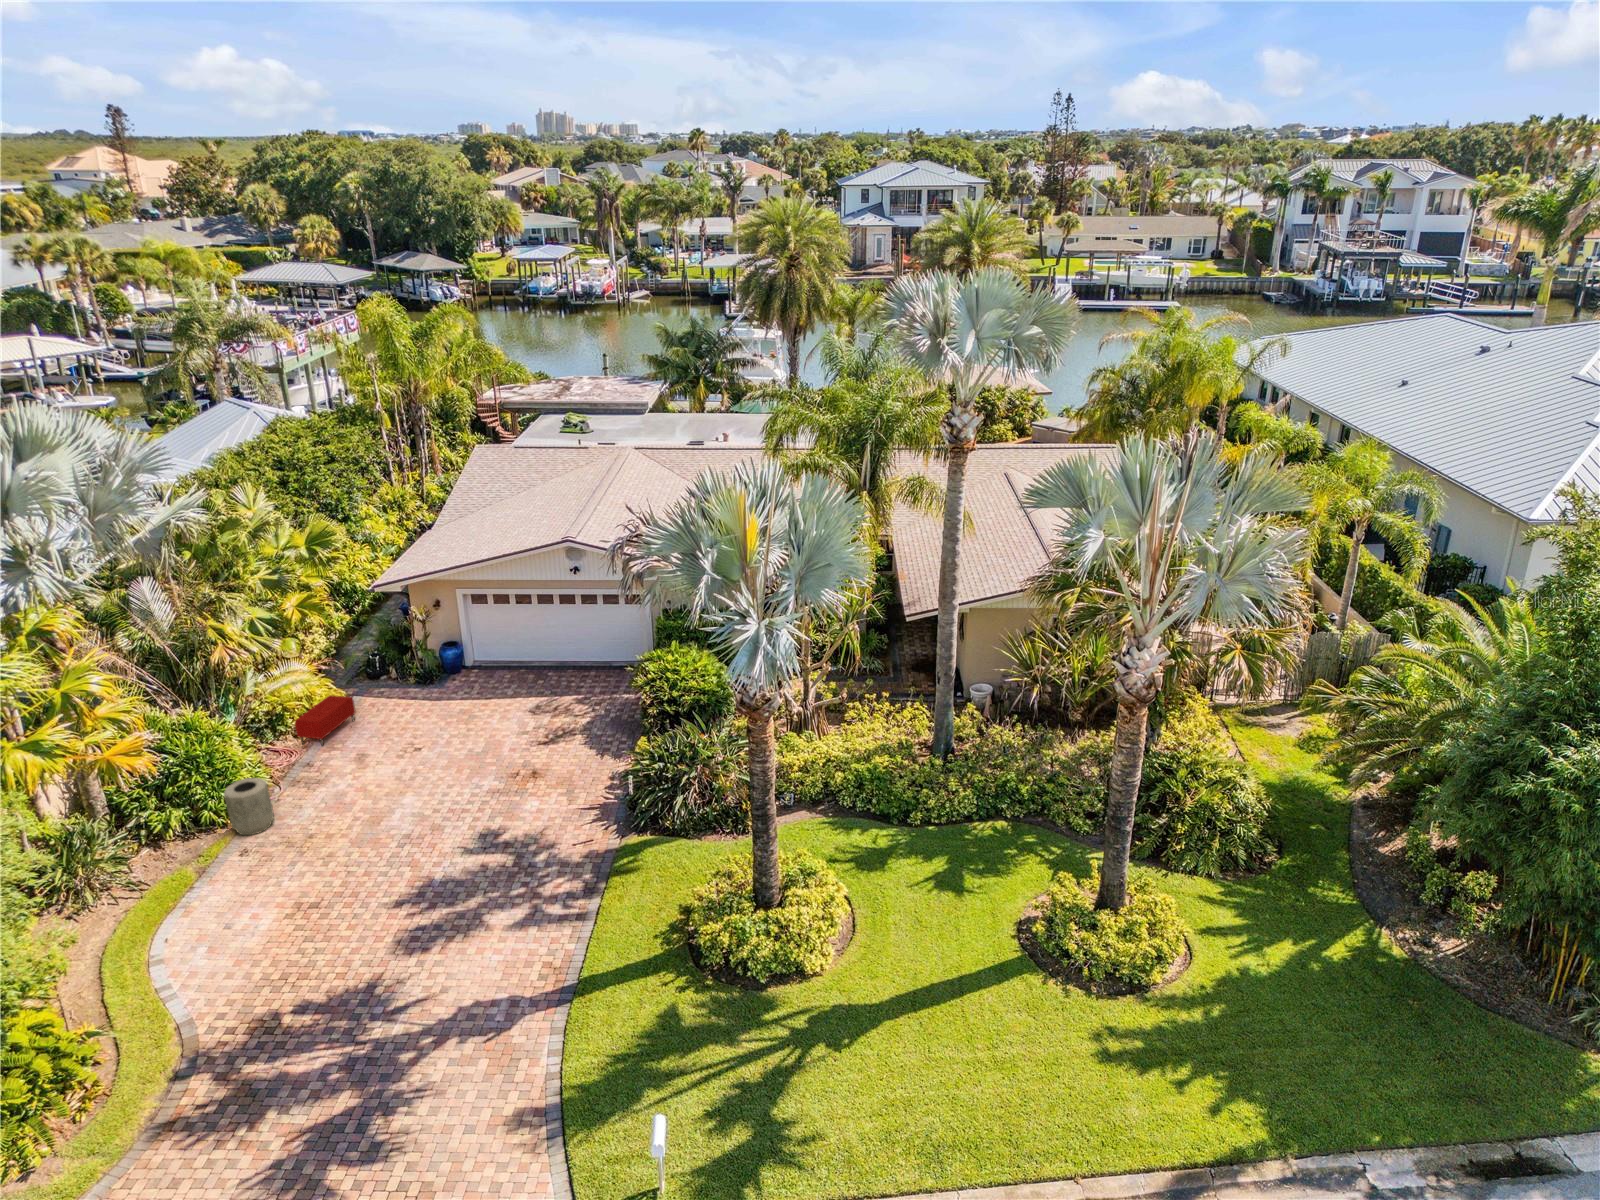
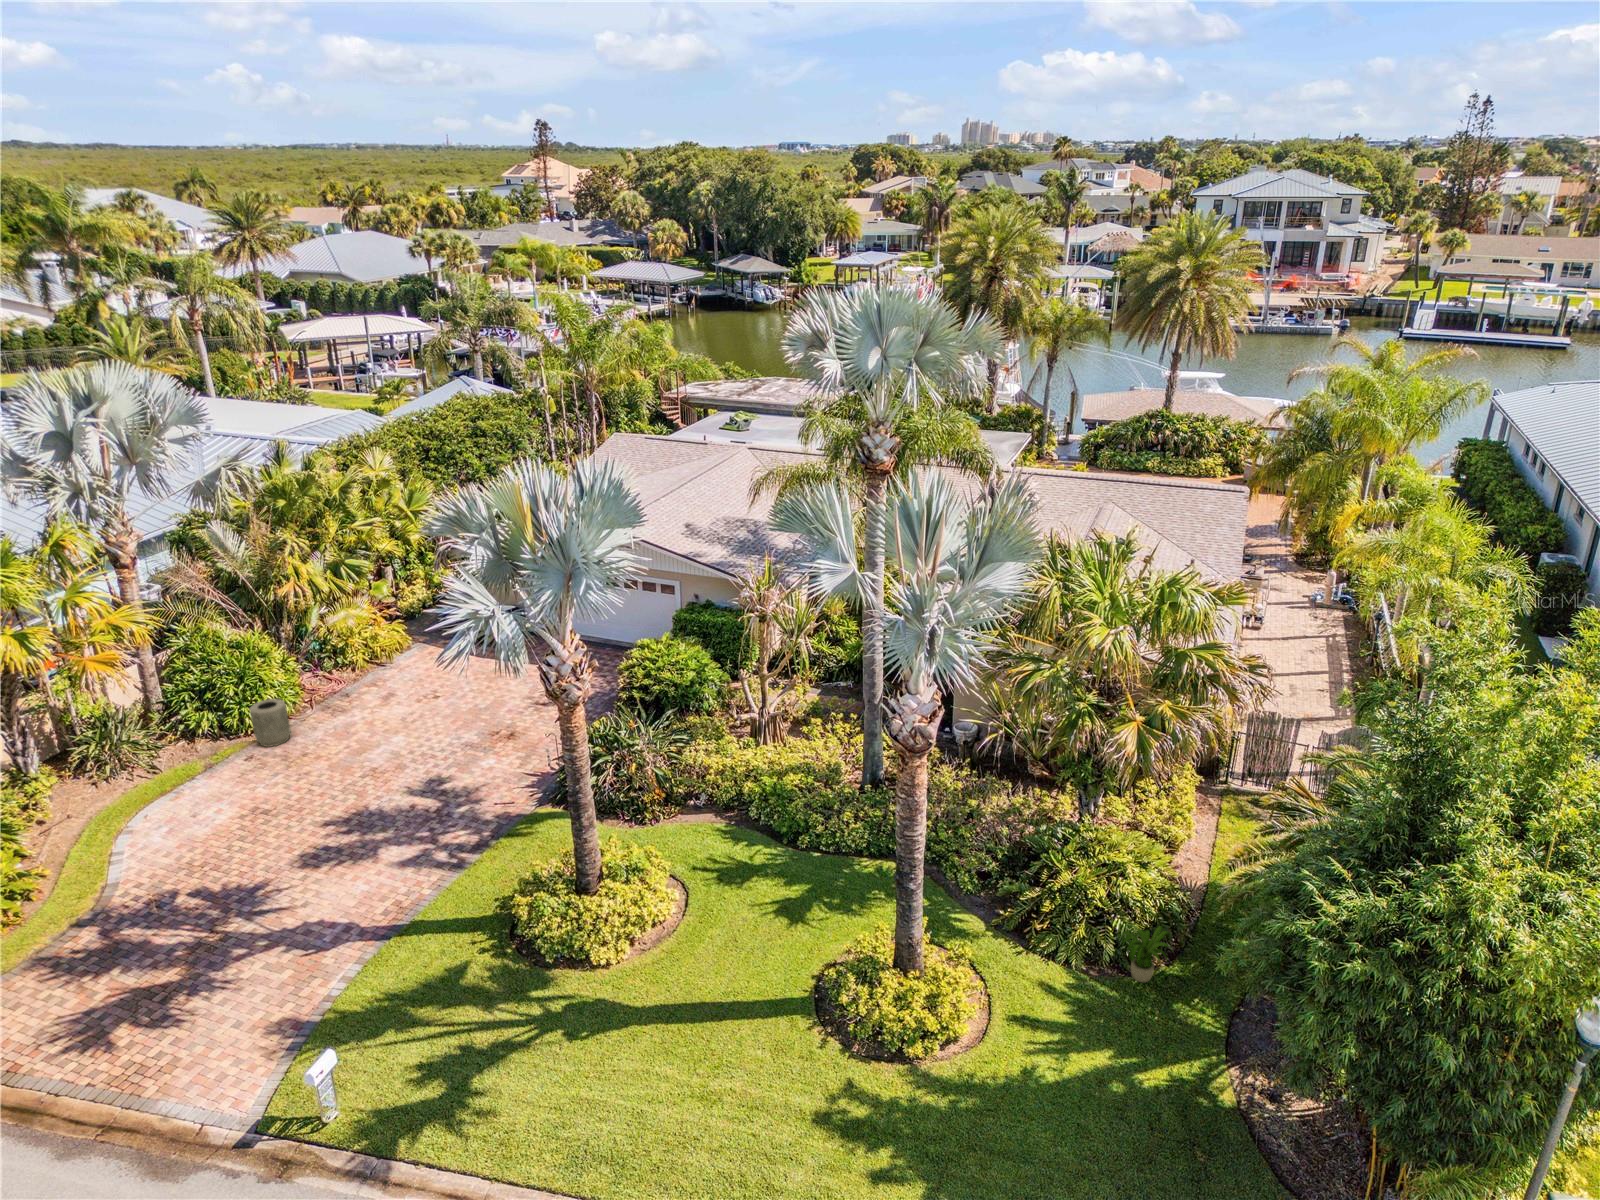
bench: present [295,695,356,746] -> none [350,642,409,684]
potted plant: none [1253,826,1306,877] -> present [1120,925,1171,982]

